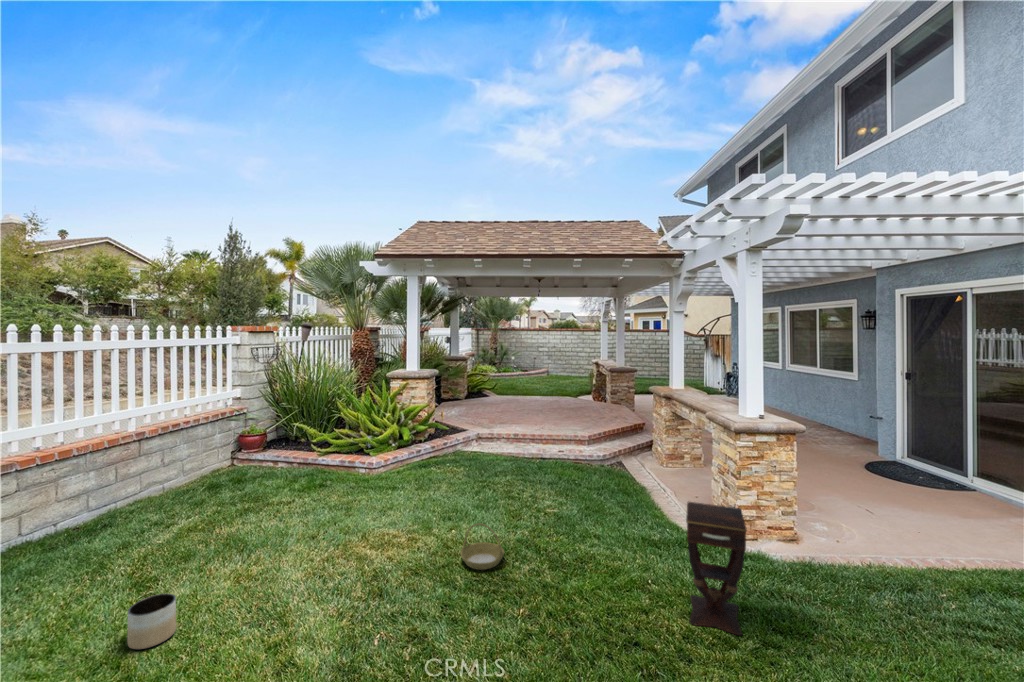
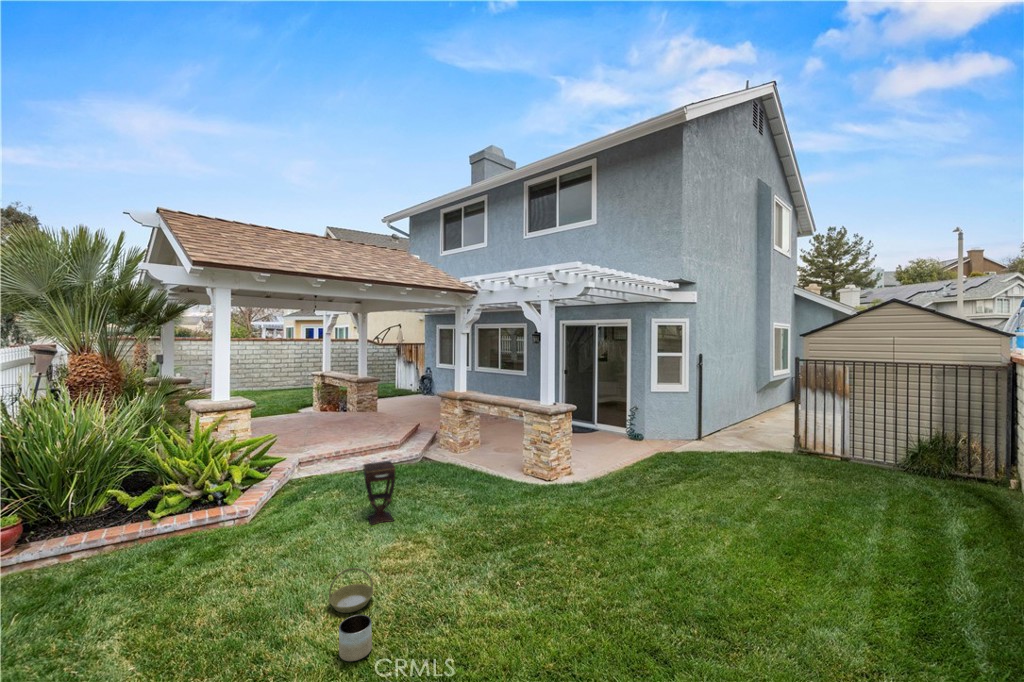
side table: present [686,502,747,635] -> present [364,461,395,525]
basket: present [461,523,504,570] -> present [329,568,373,613]

